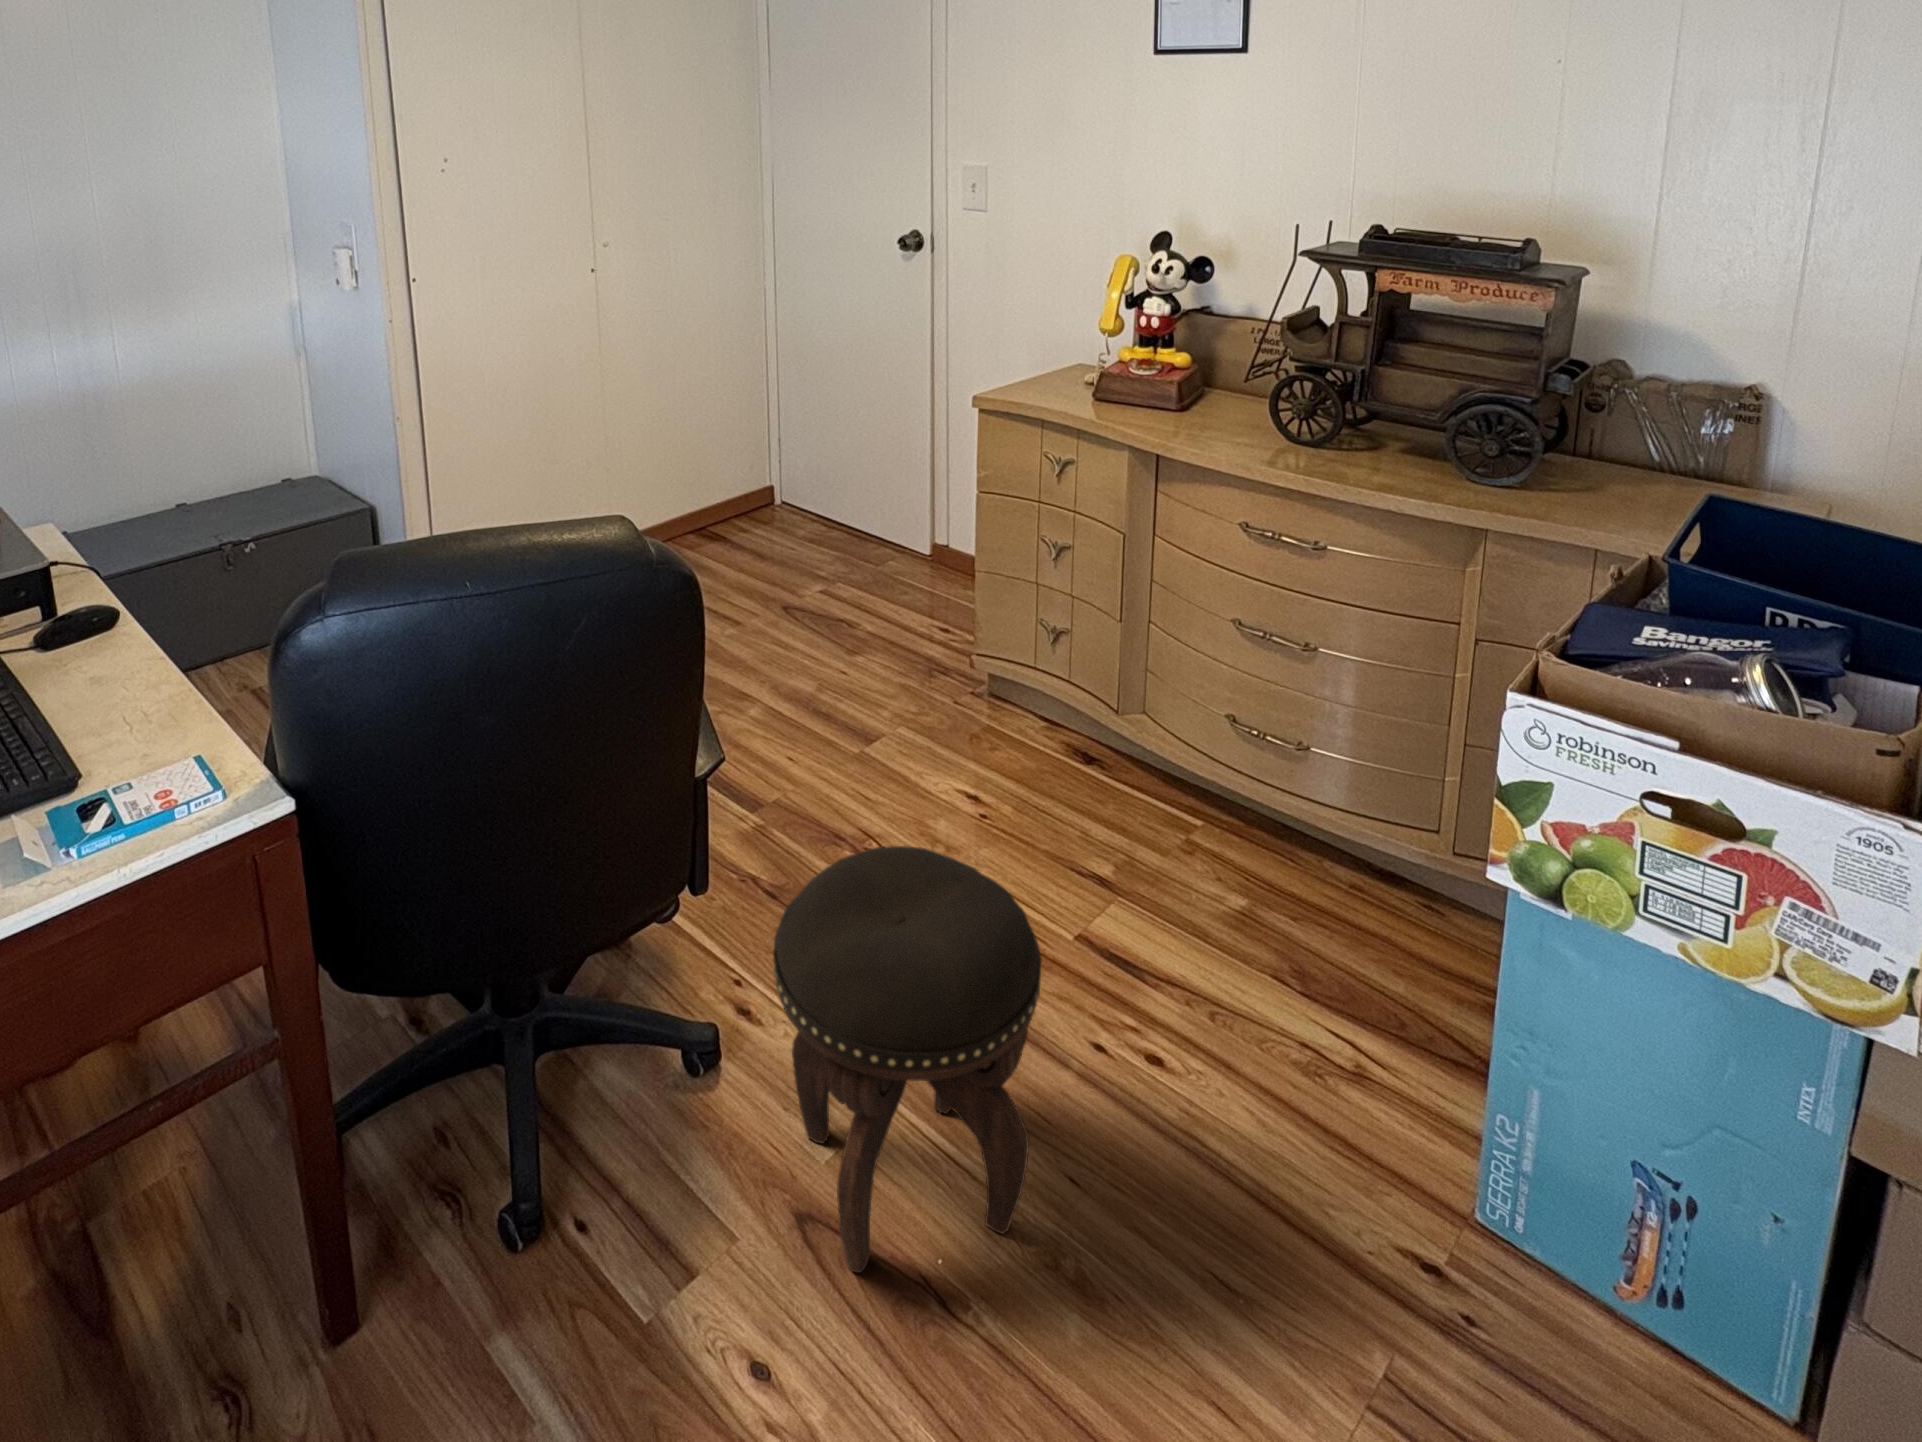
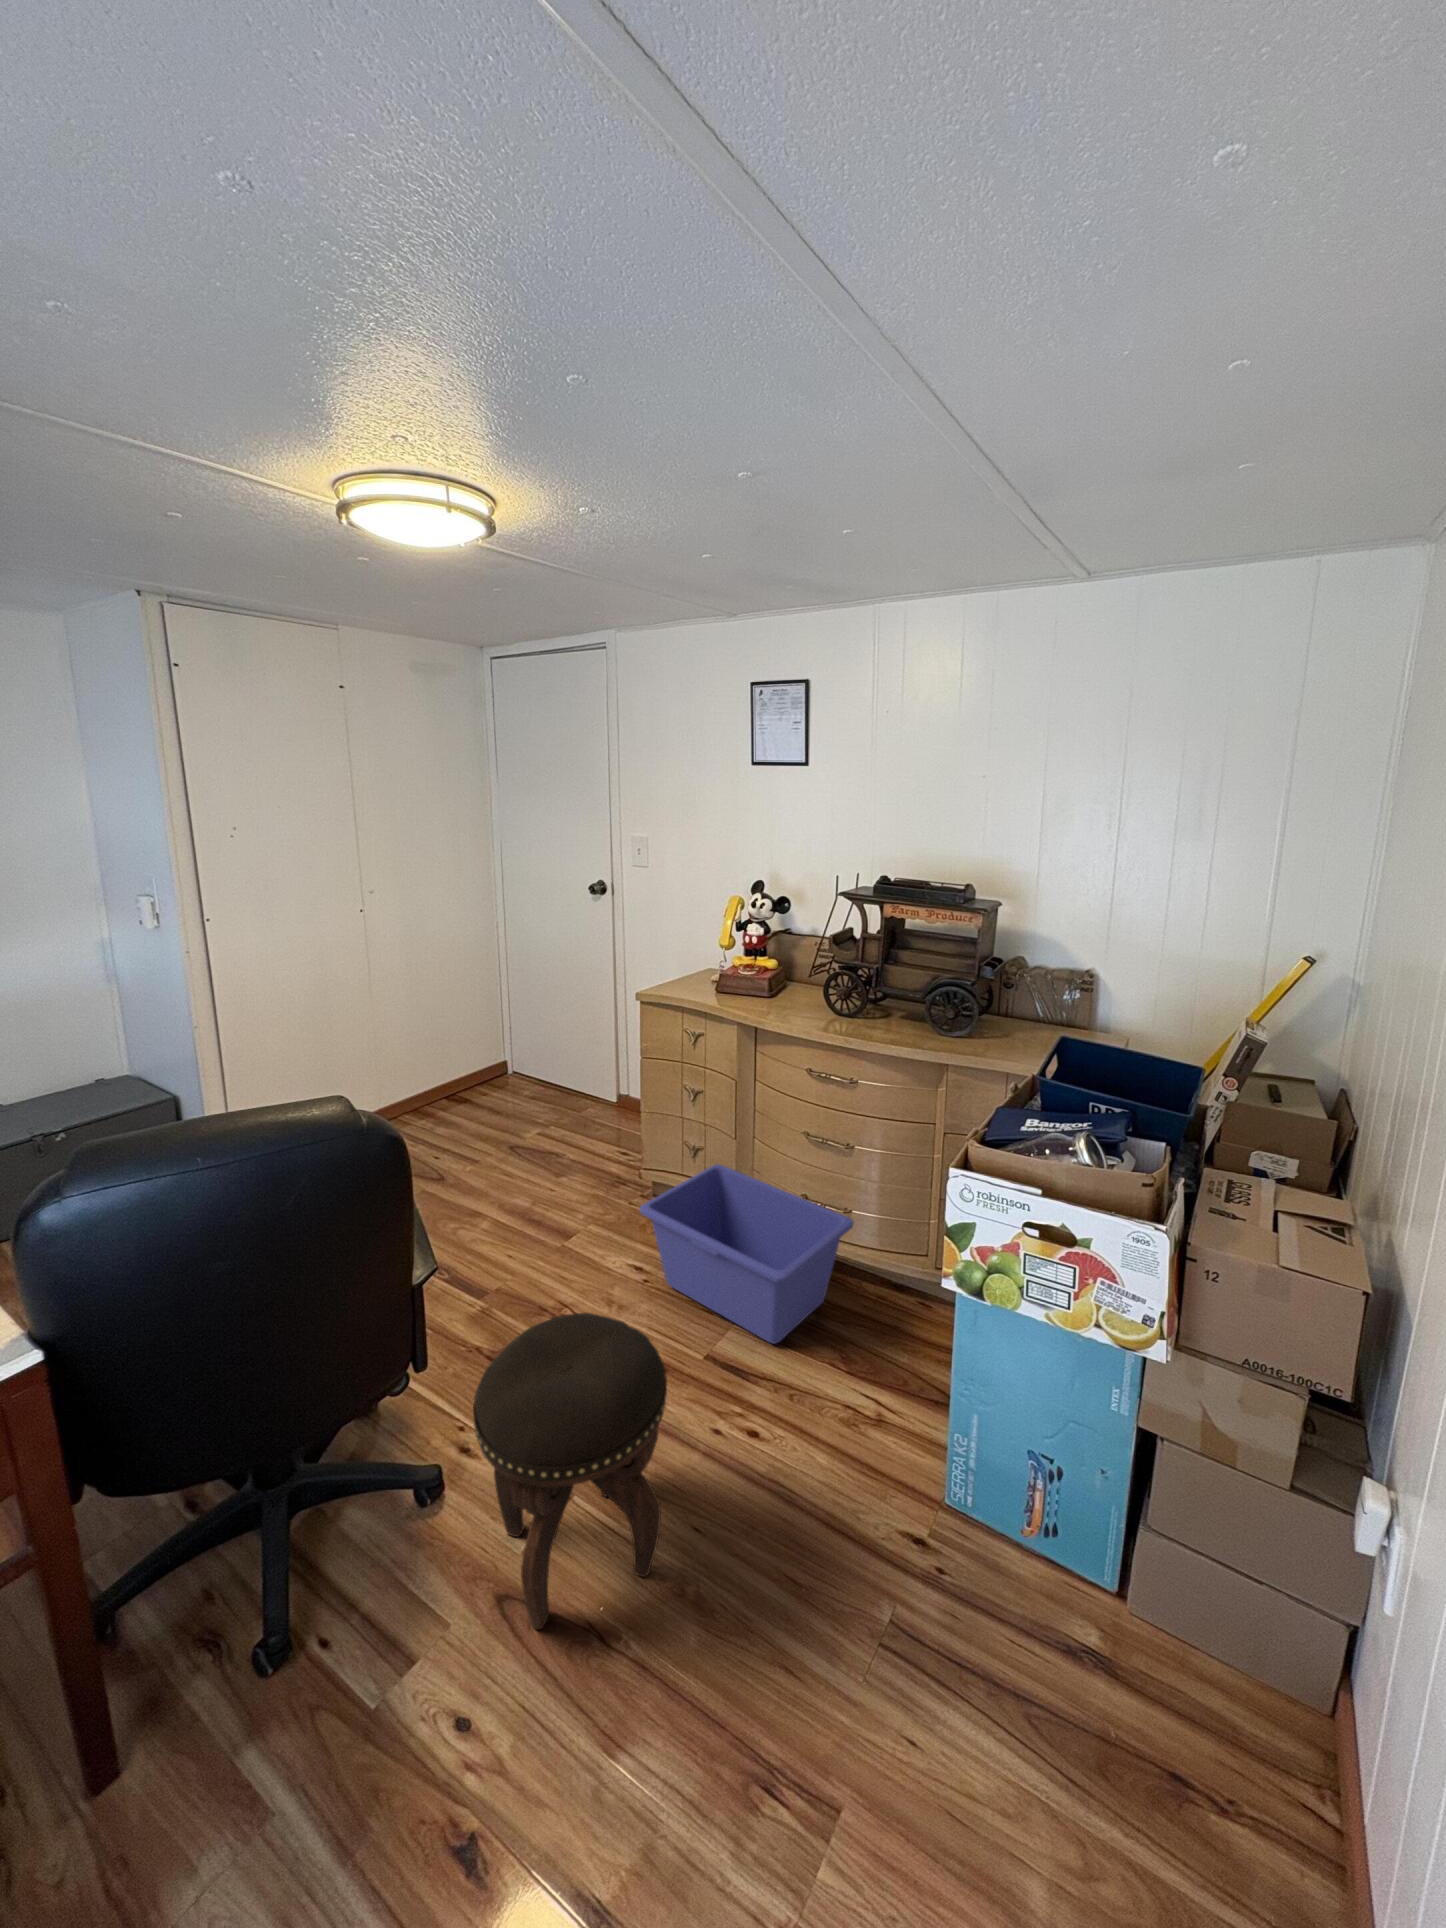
storage bin: none [980,658,1318,936] -> present [640,1164,854,1343]

